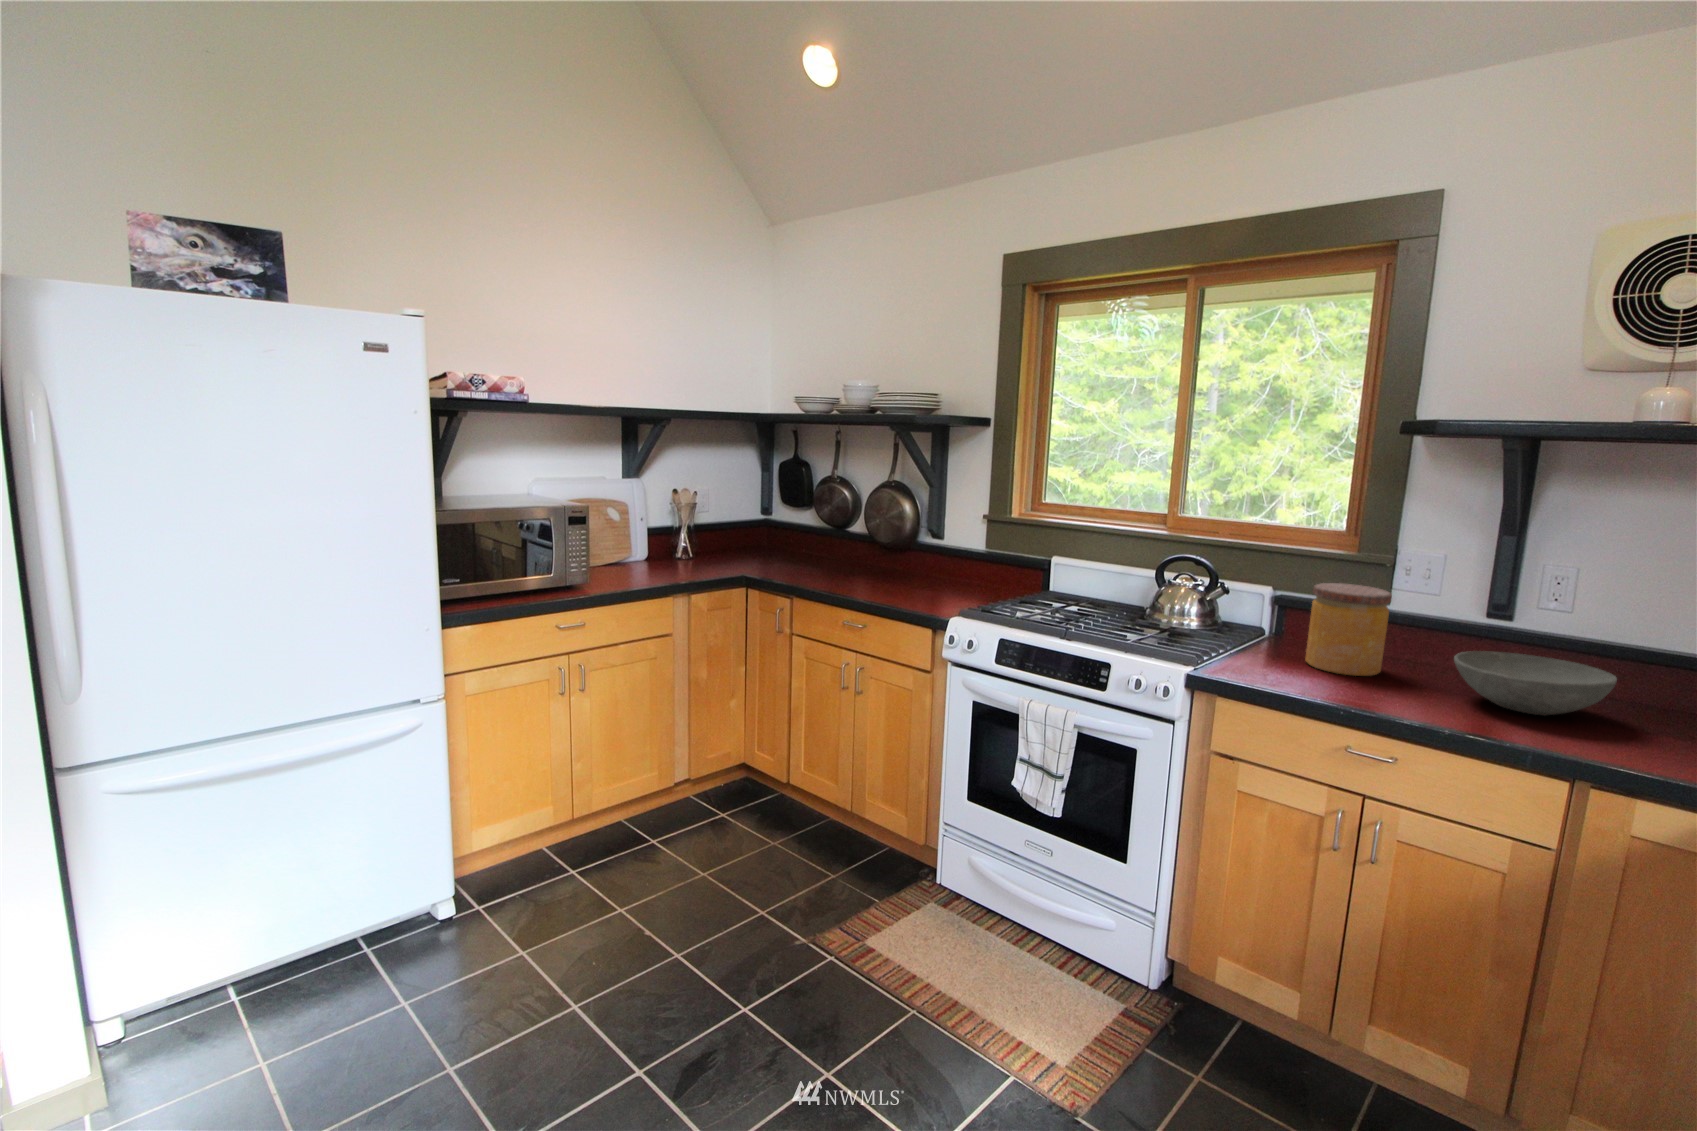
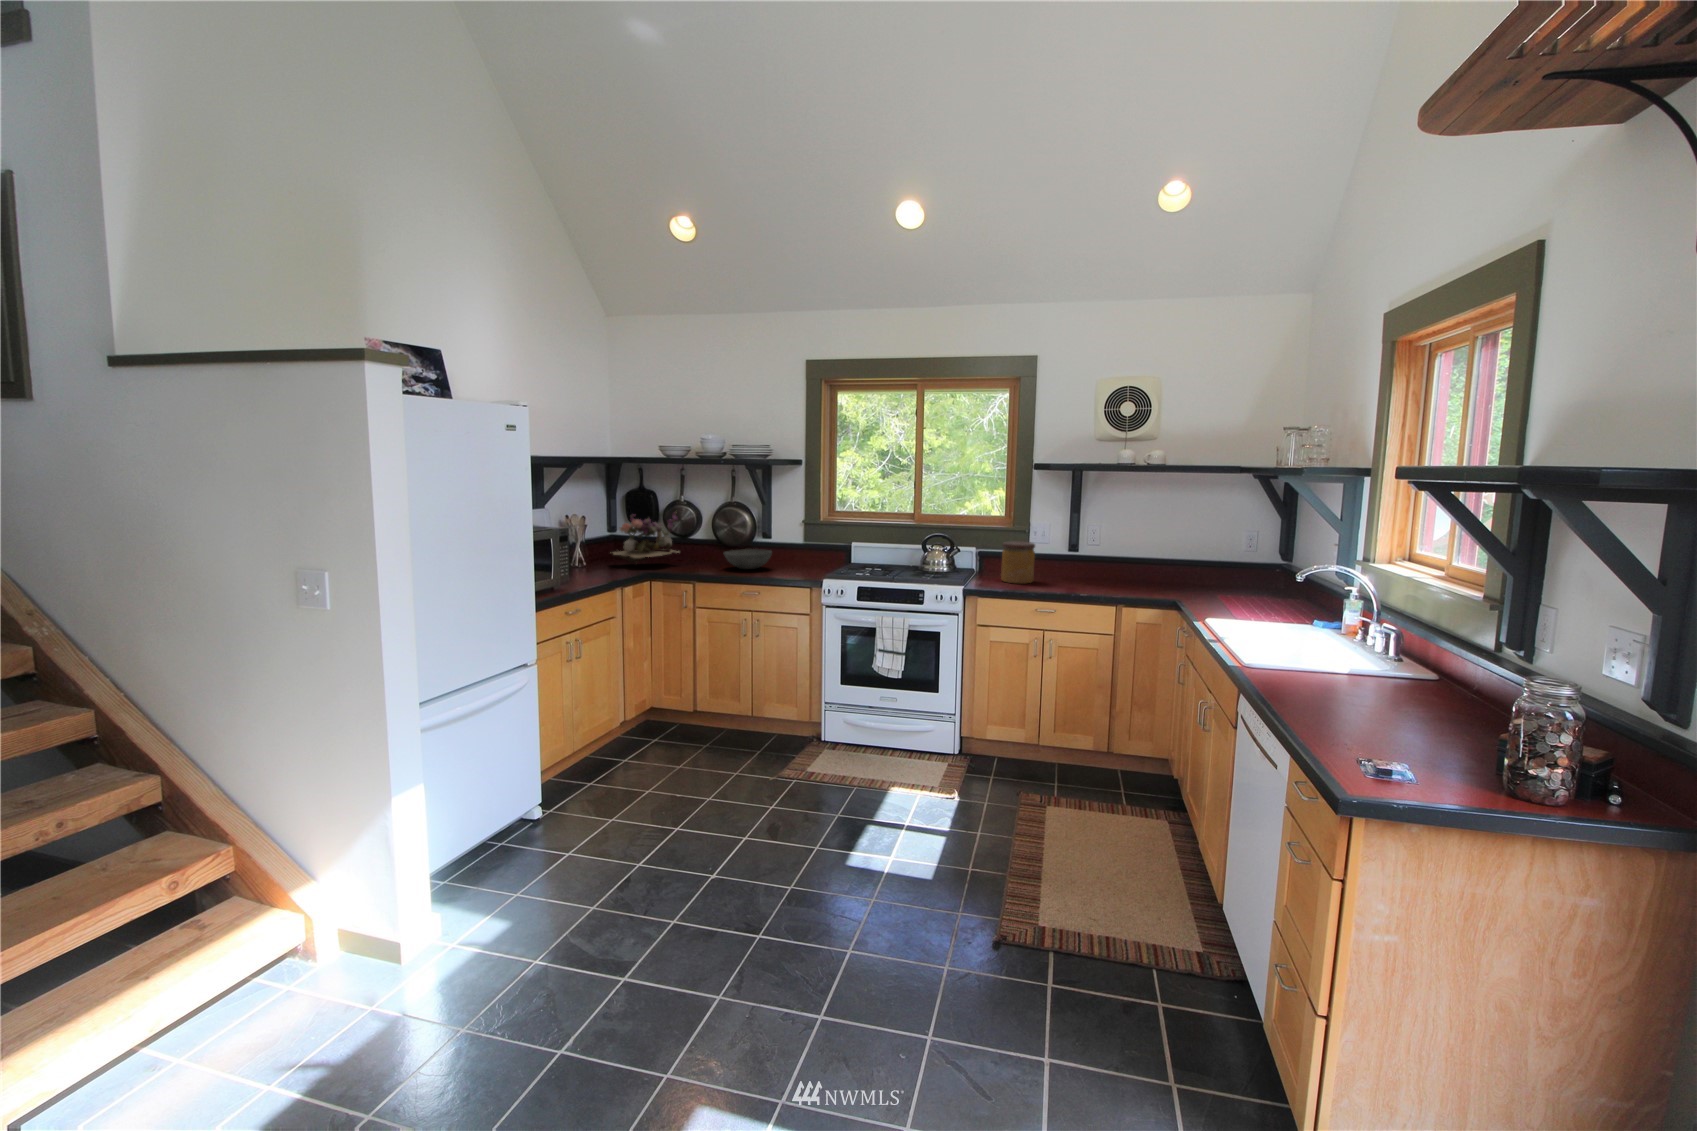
flower arrangement: none [716,489,812,562] -> present [613,512,678,564]
bowl: present [1454,651,1617,716] -> present [724,549,772,569]

